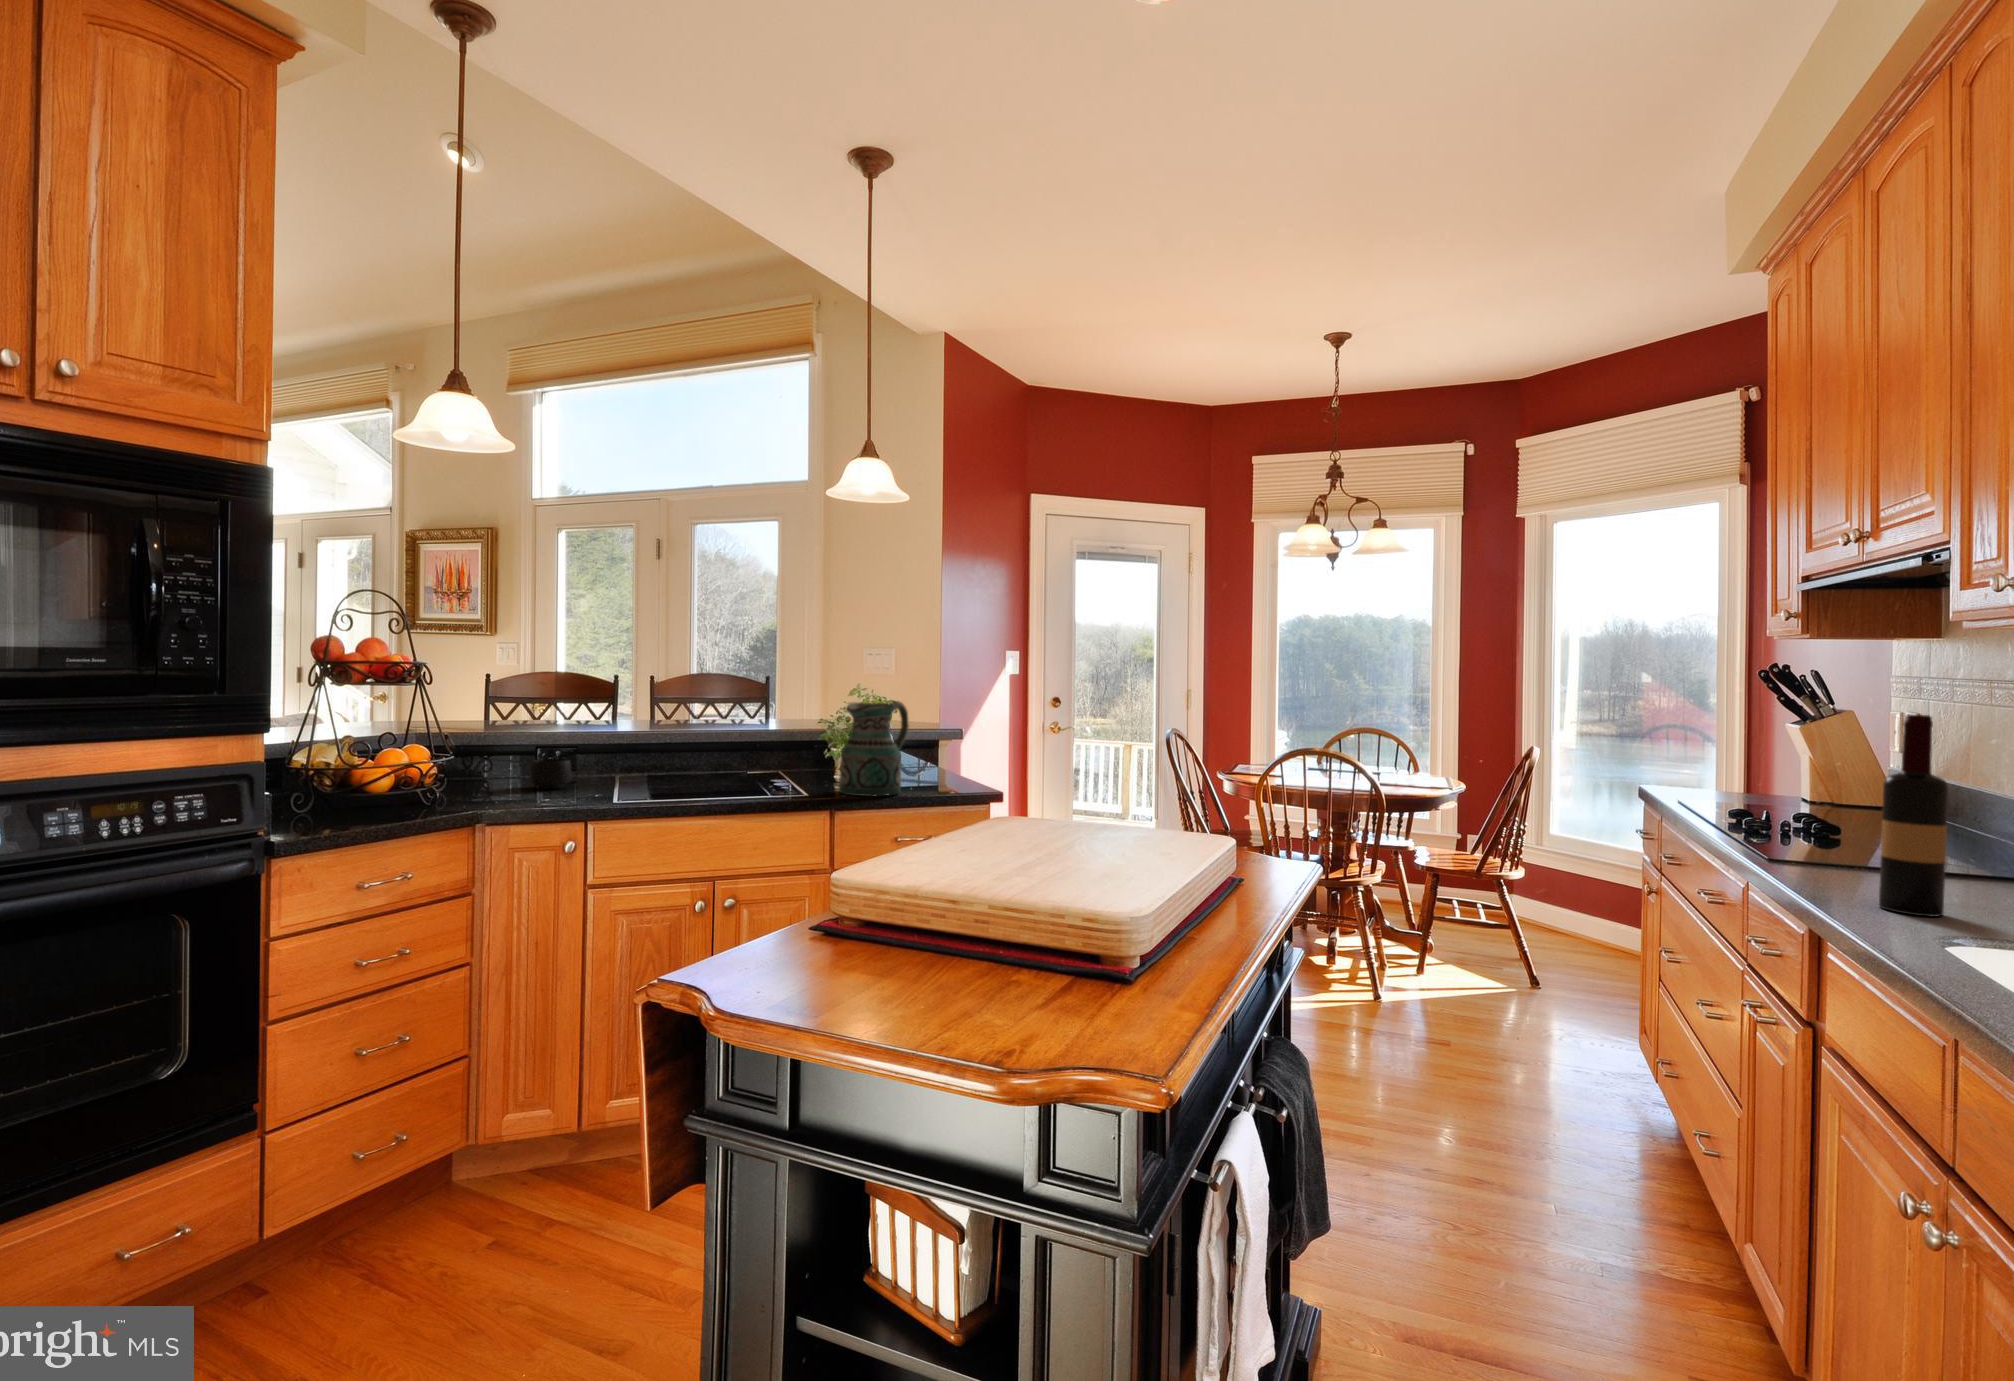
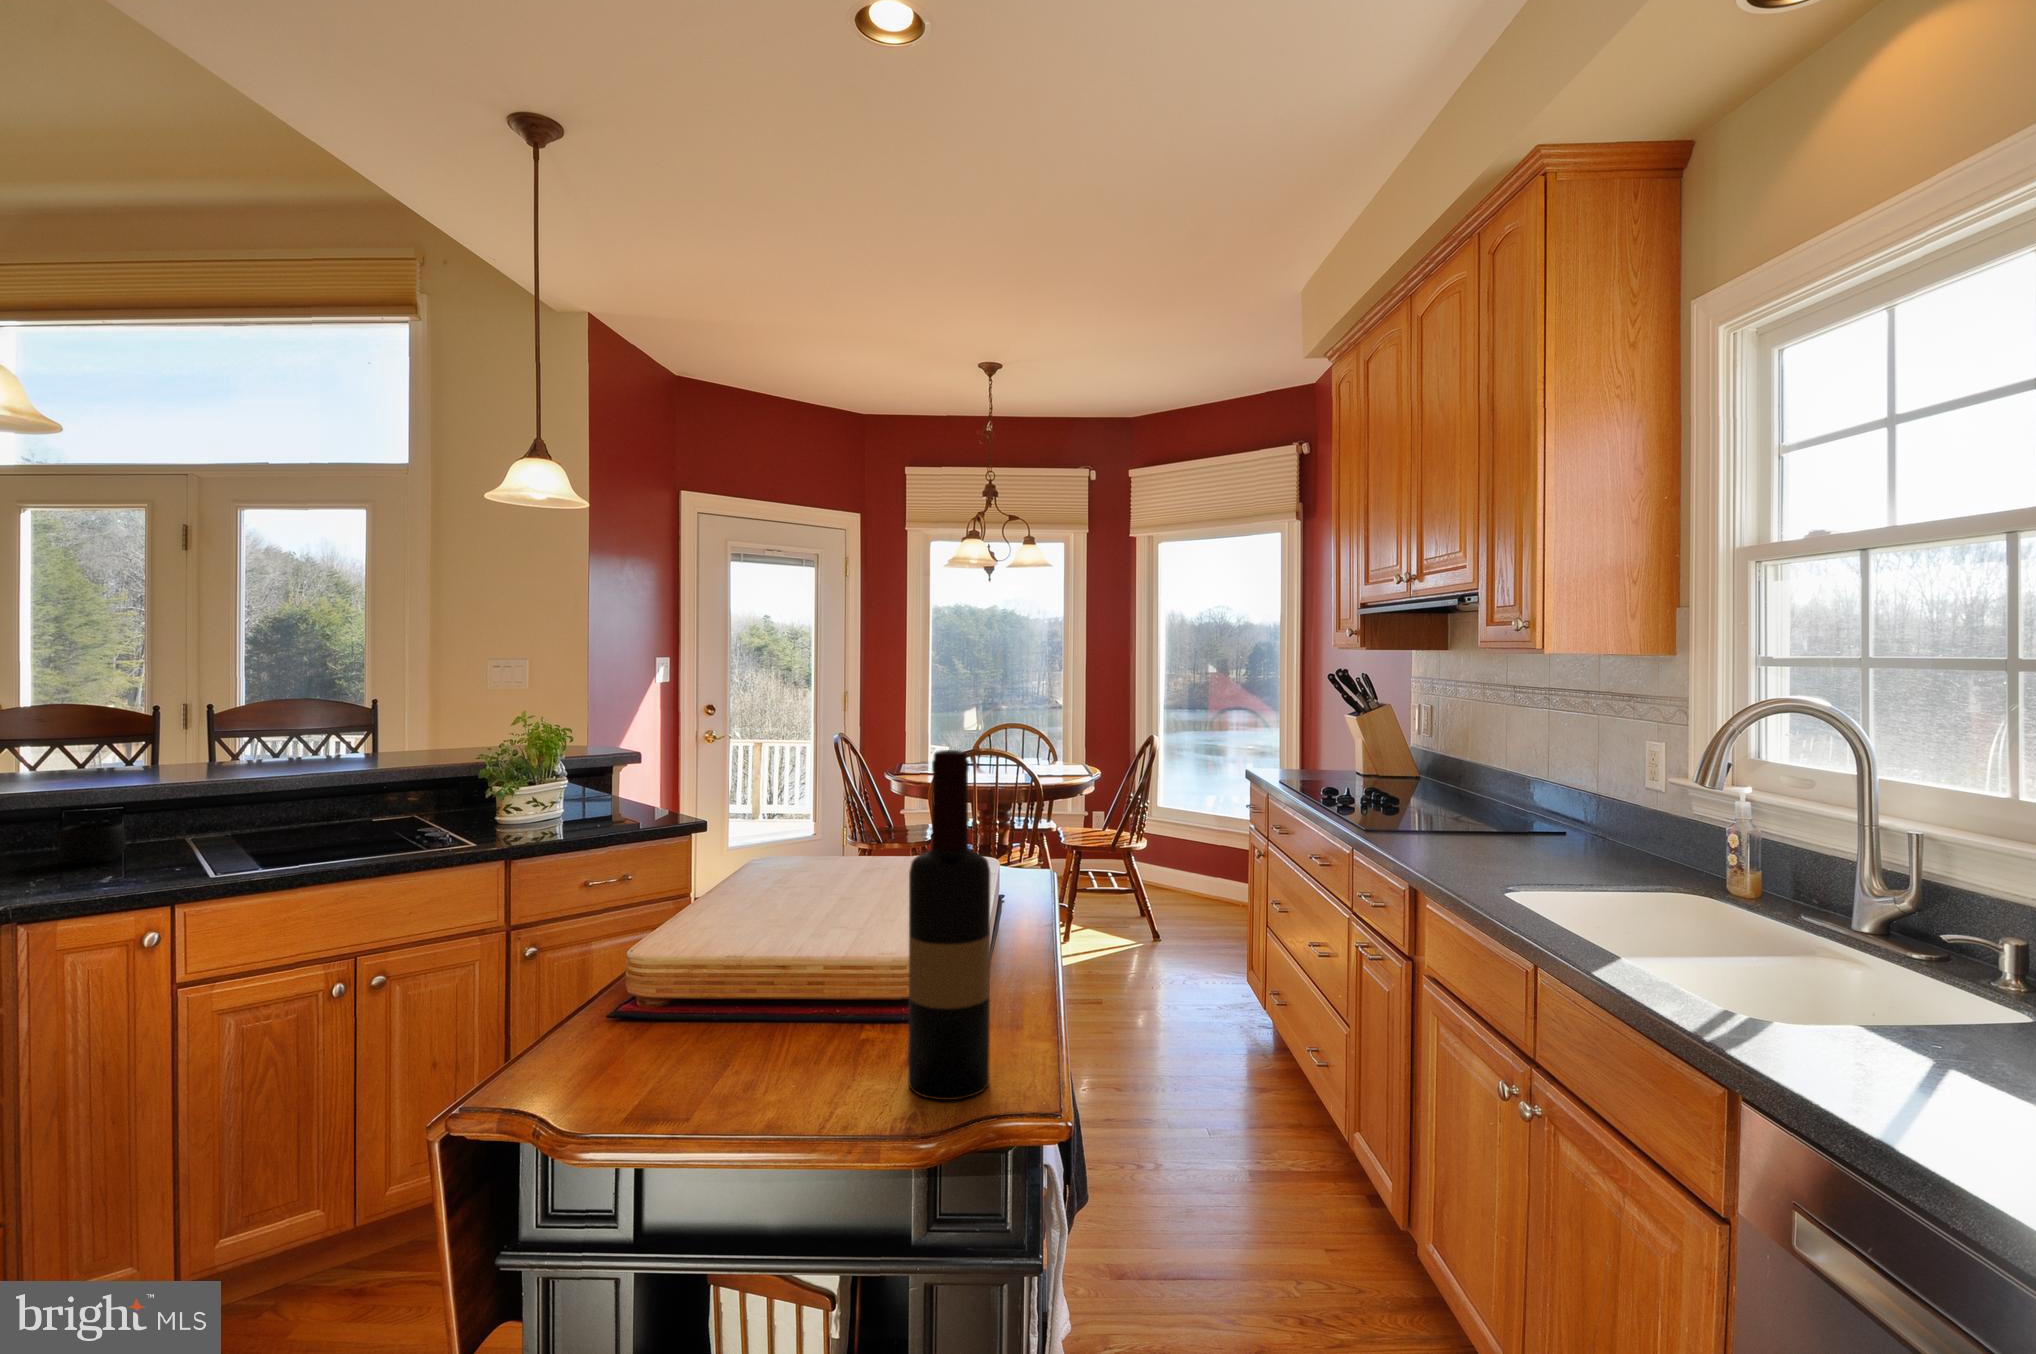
ceramic pitcher: present [839,701,909,796] -> none [510,726,591,836]
wine bottle: present [1879,714,1948,917] -> present [908,750,990,1100]

